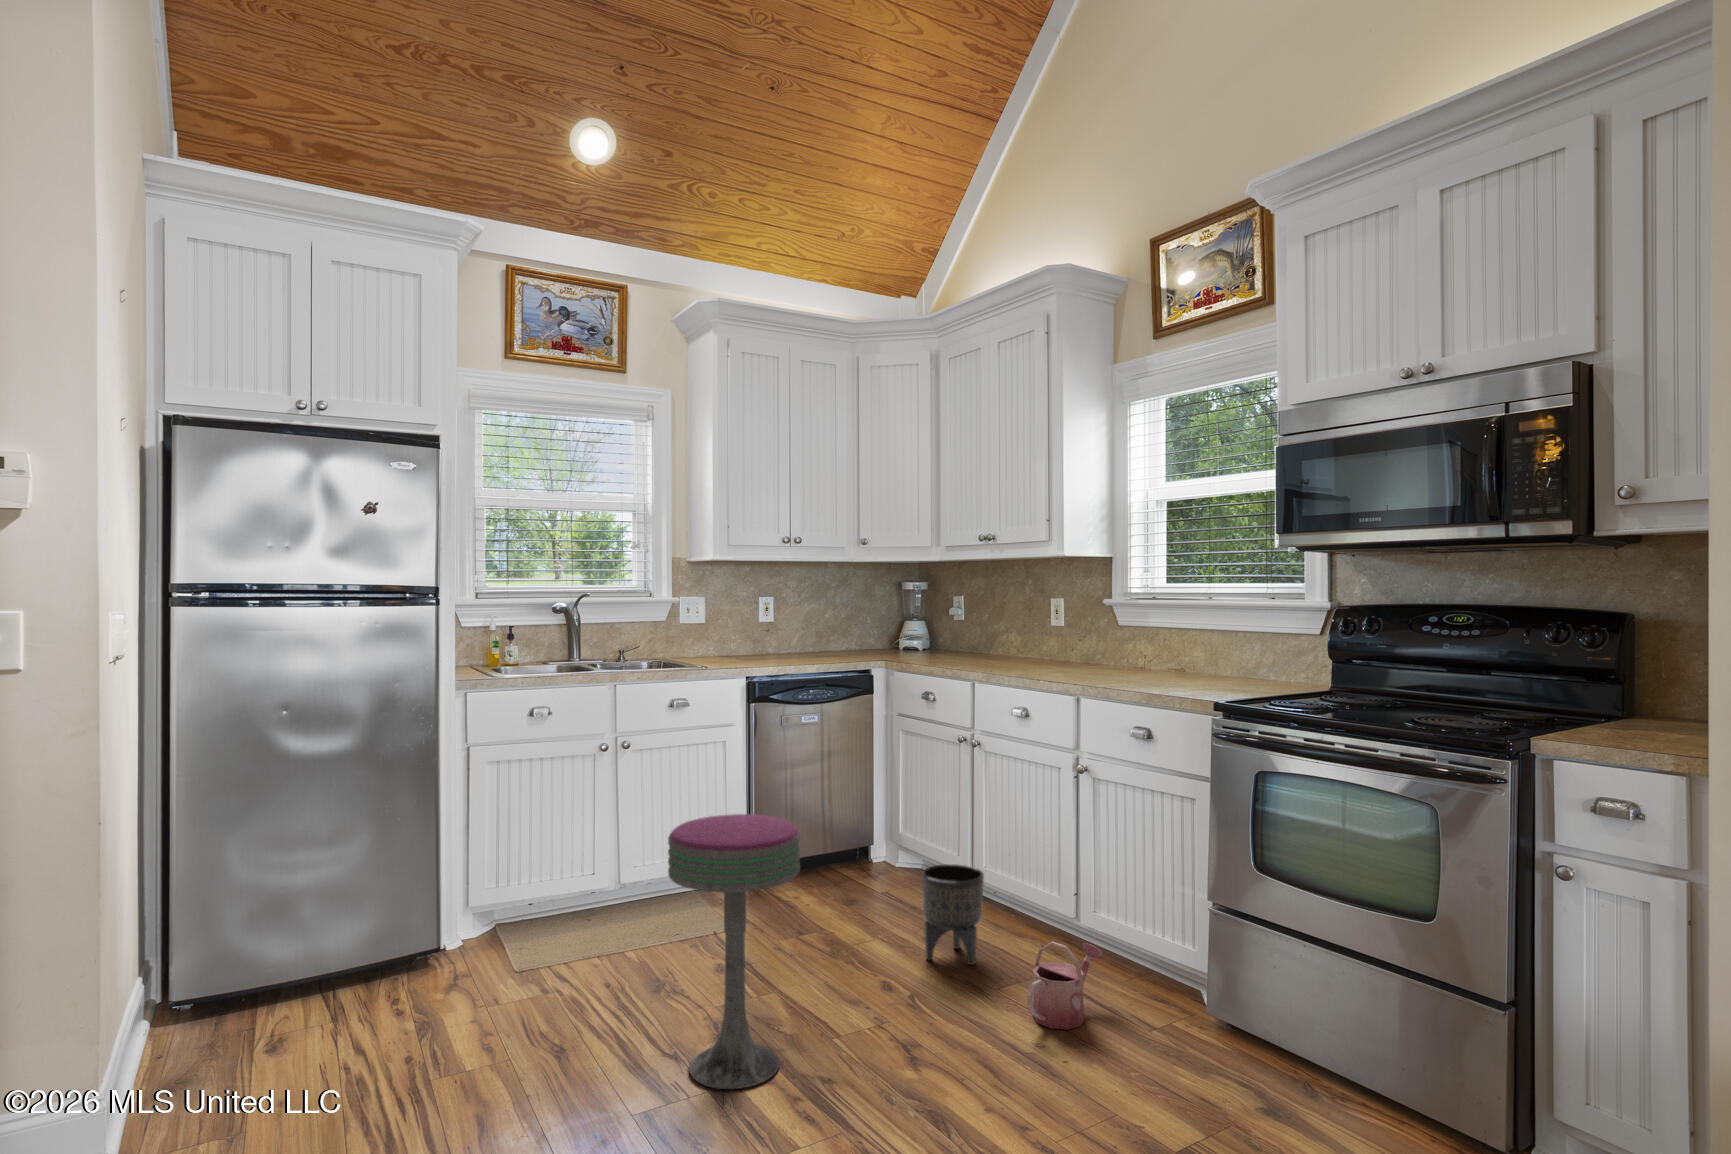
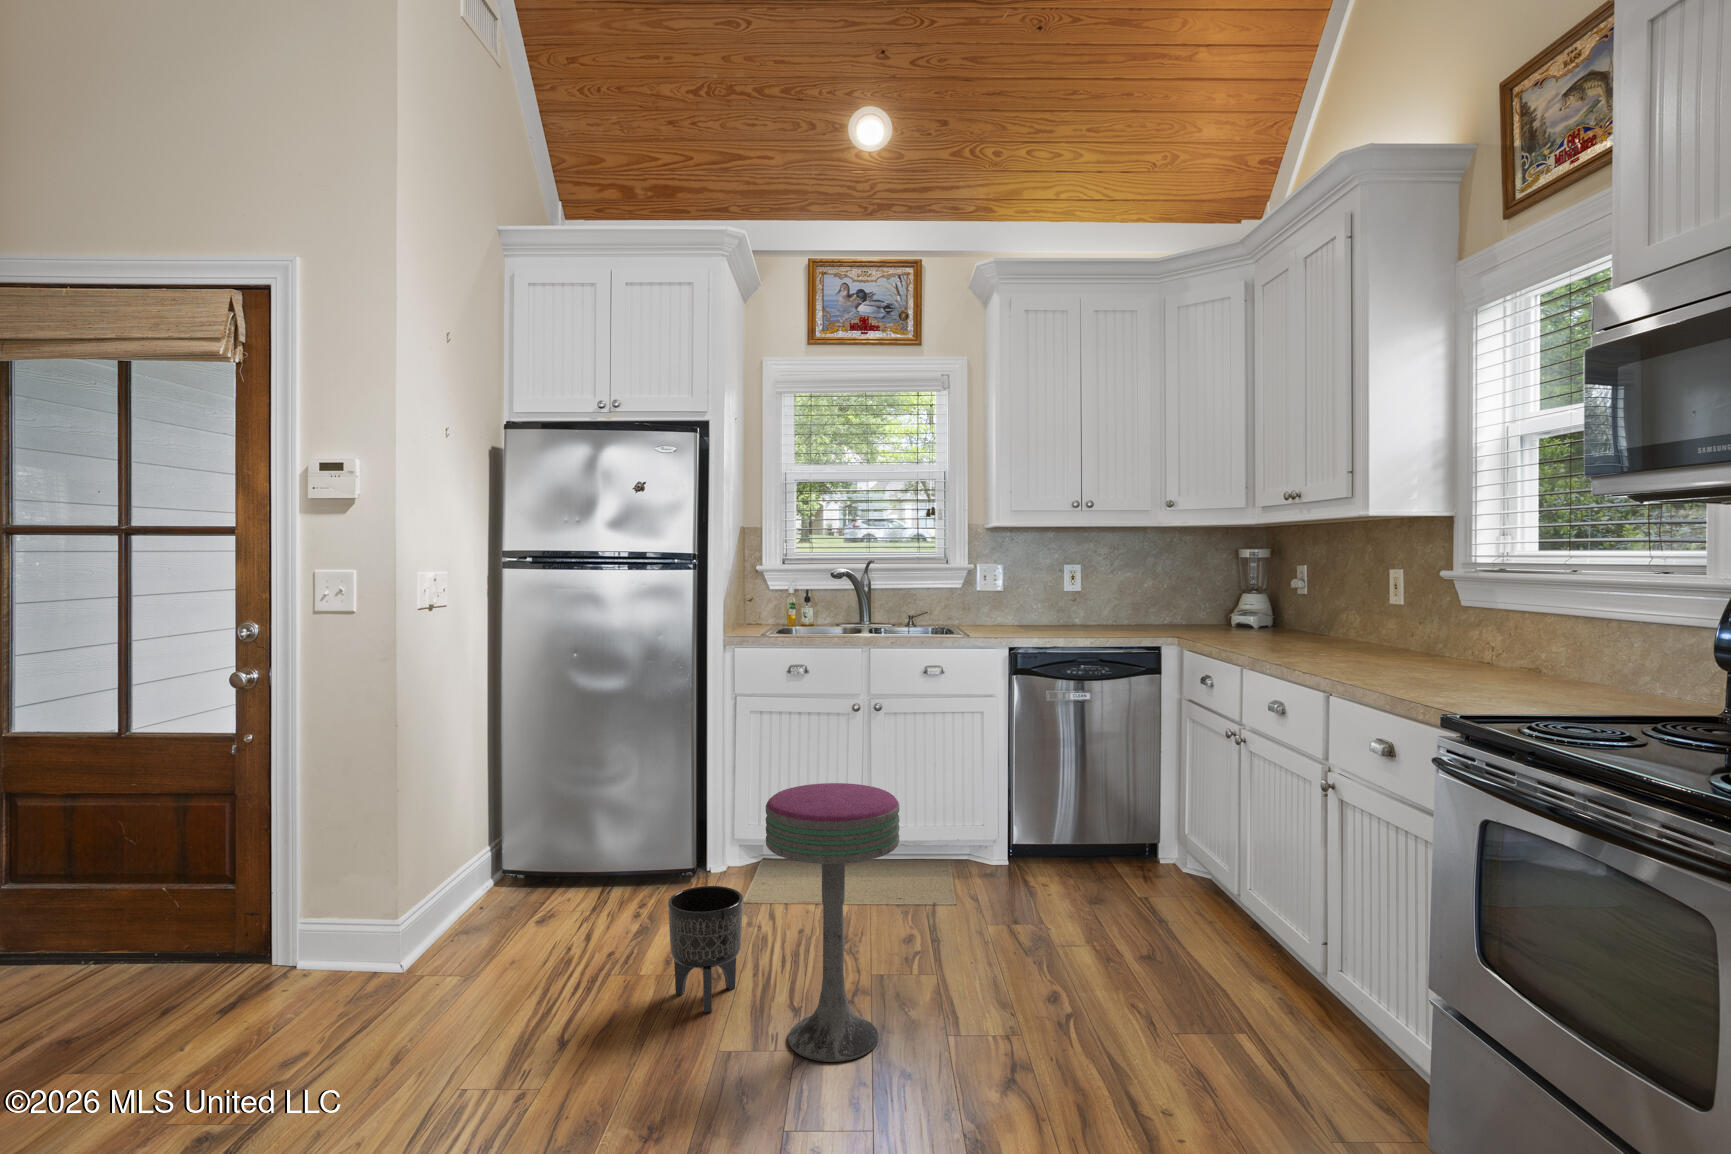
planter: present [922,864,984,965] -> present [668,886,743,1013]
watering can: present [1027,941,1102,1030] -> none [1163,994,1300,1108]

